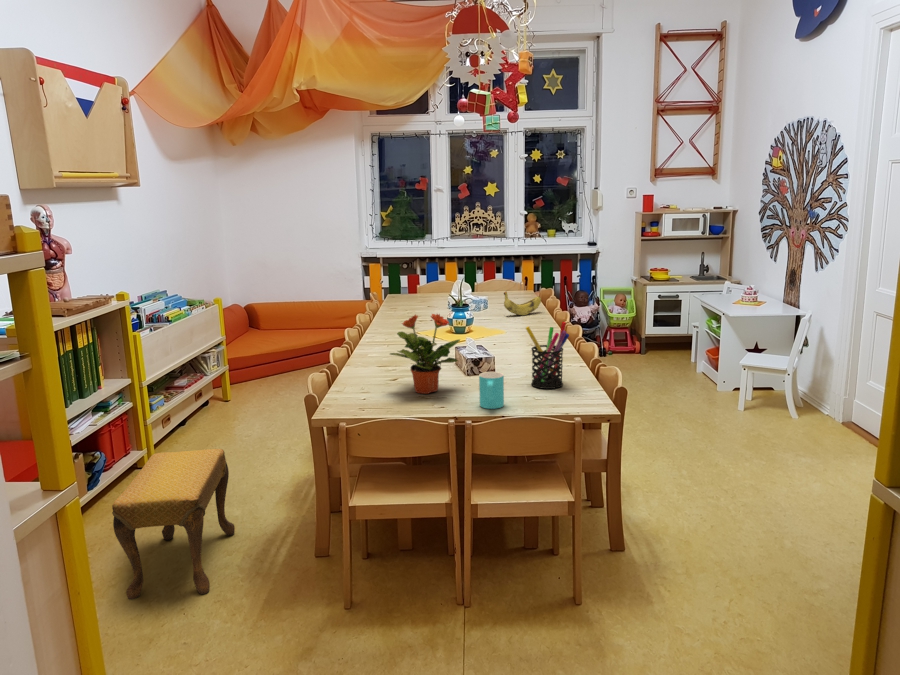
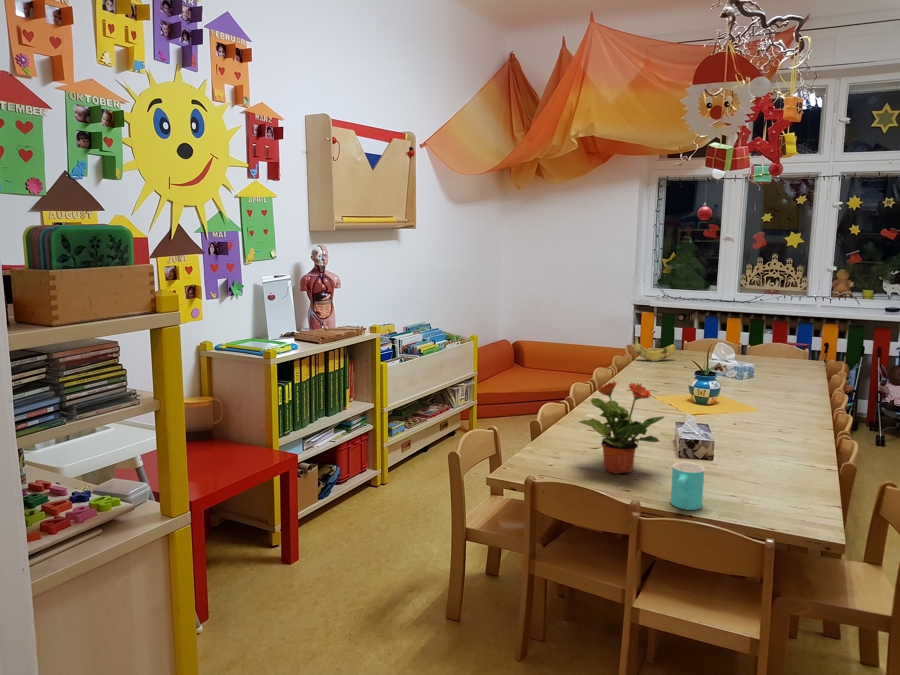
banana: present [504,292,541,315] -> present [634,336,676,361]
pen holder: present [526,322,569,389] -> none [752,413,809,497]
footstool: present [112,449,235,599] -> none [301,480,423,632]

